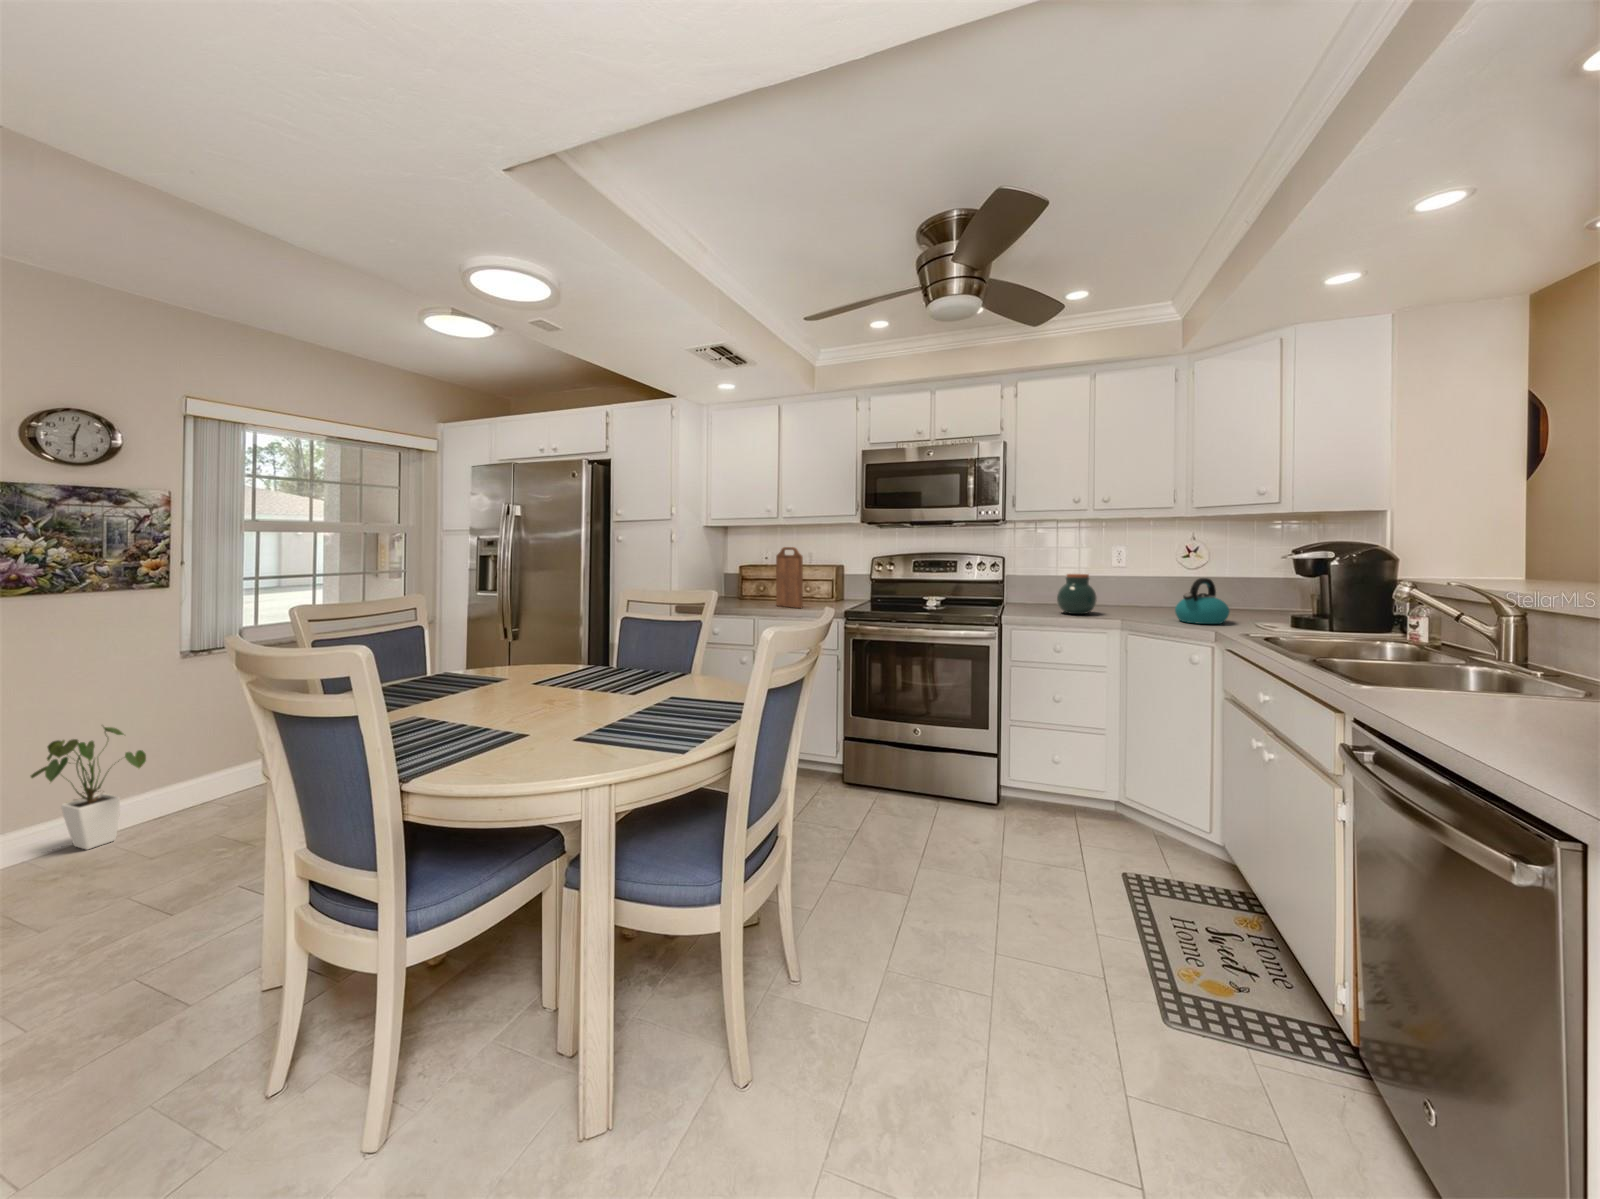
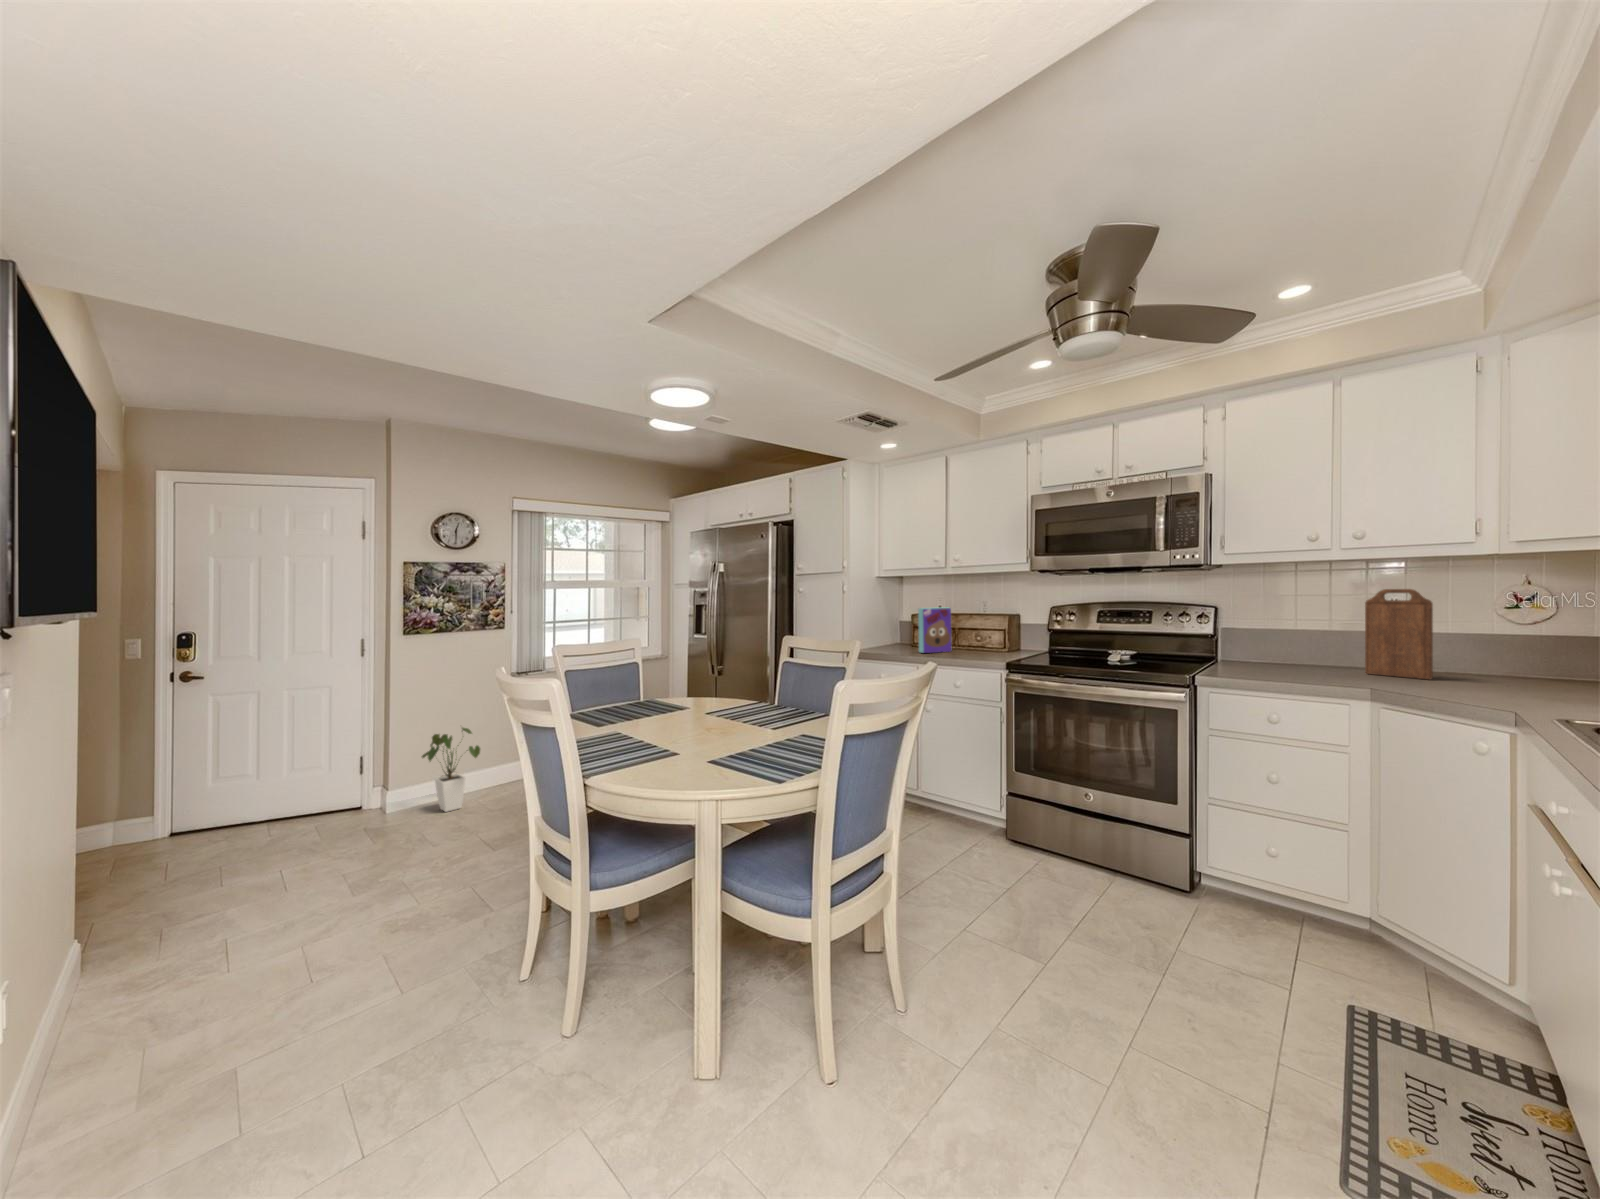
cutting board: present [776,547,803,608] -> present [1365,589,1433,679]
cereal box: none [739,558,771,605] -> present [918,608,951,653]
jar: present [1057,574,1097,614] -> none [1277,626,1332,674]
kettle: present [1175,578,1230,624] -> none [1447,633,1538,694]

